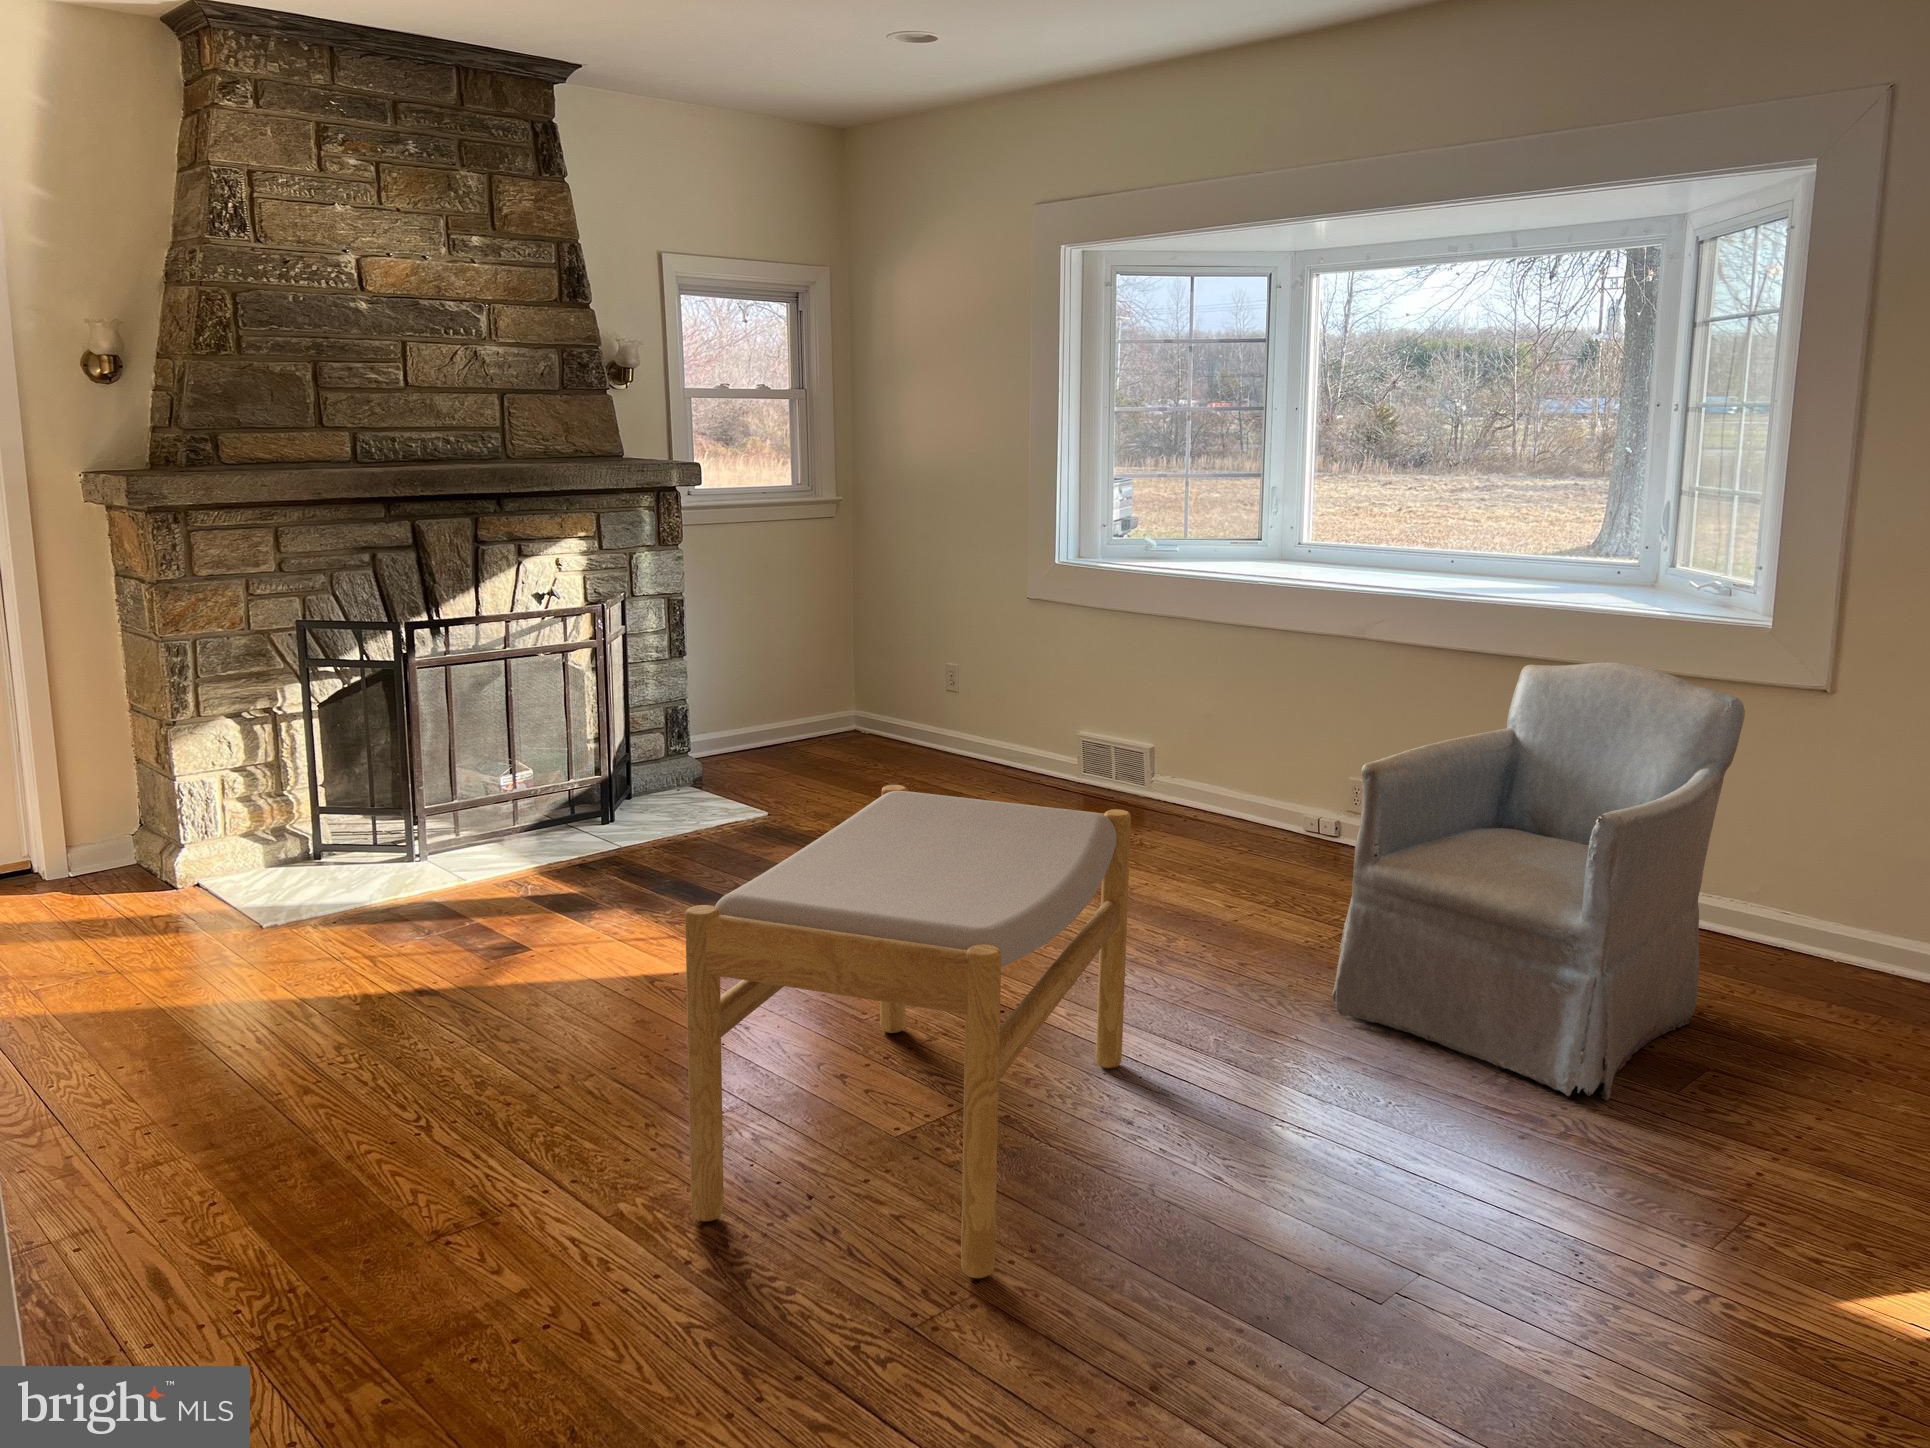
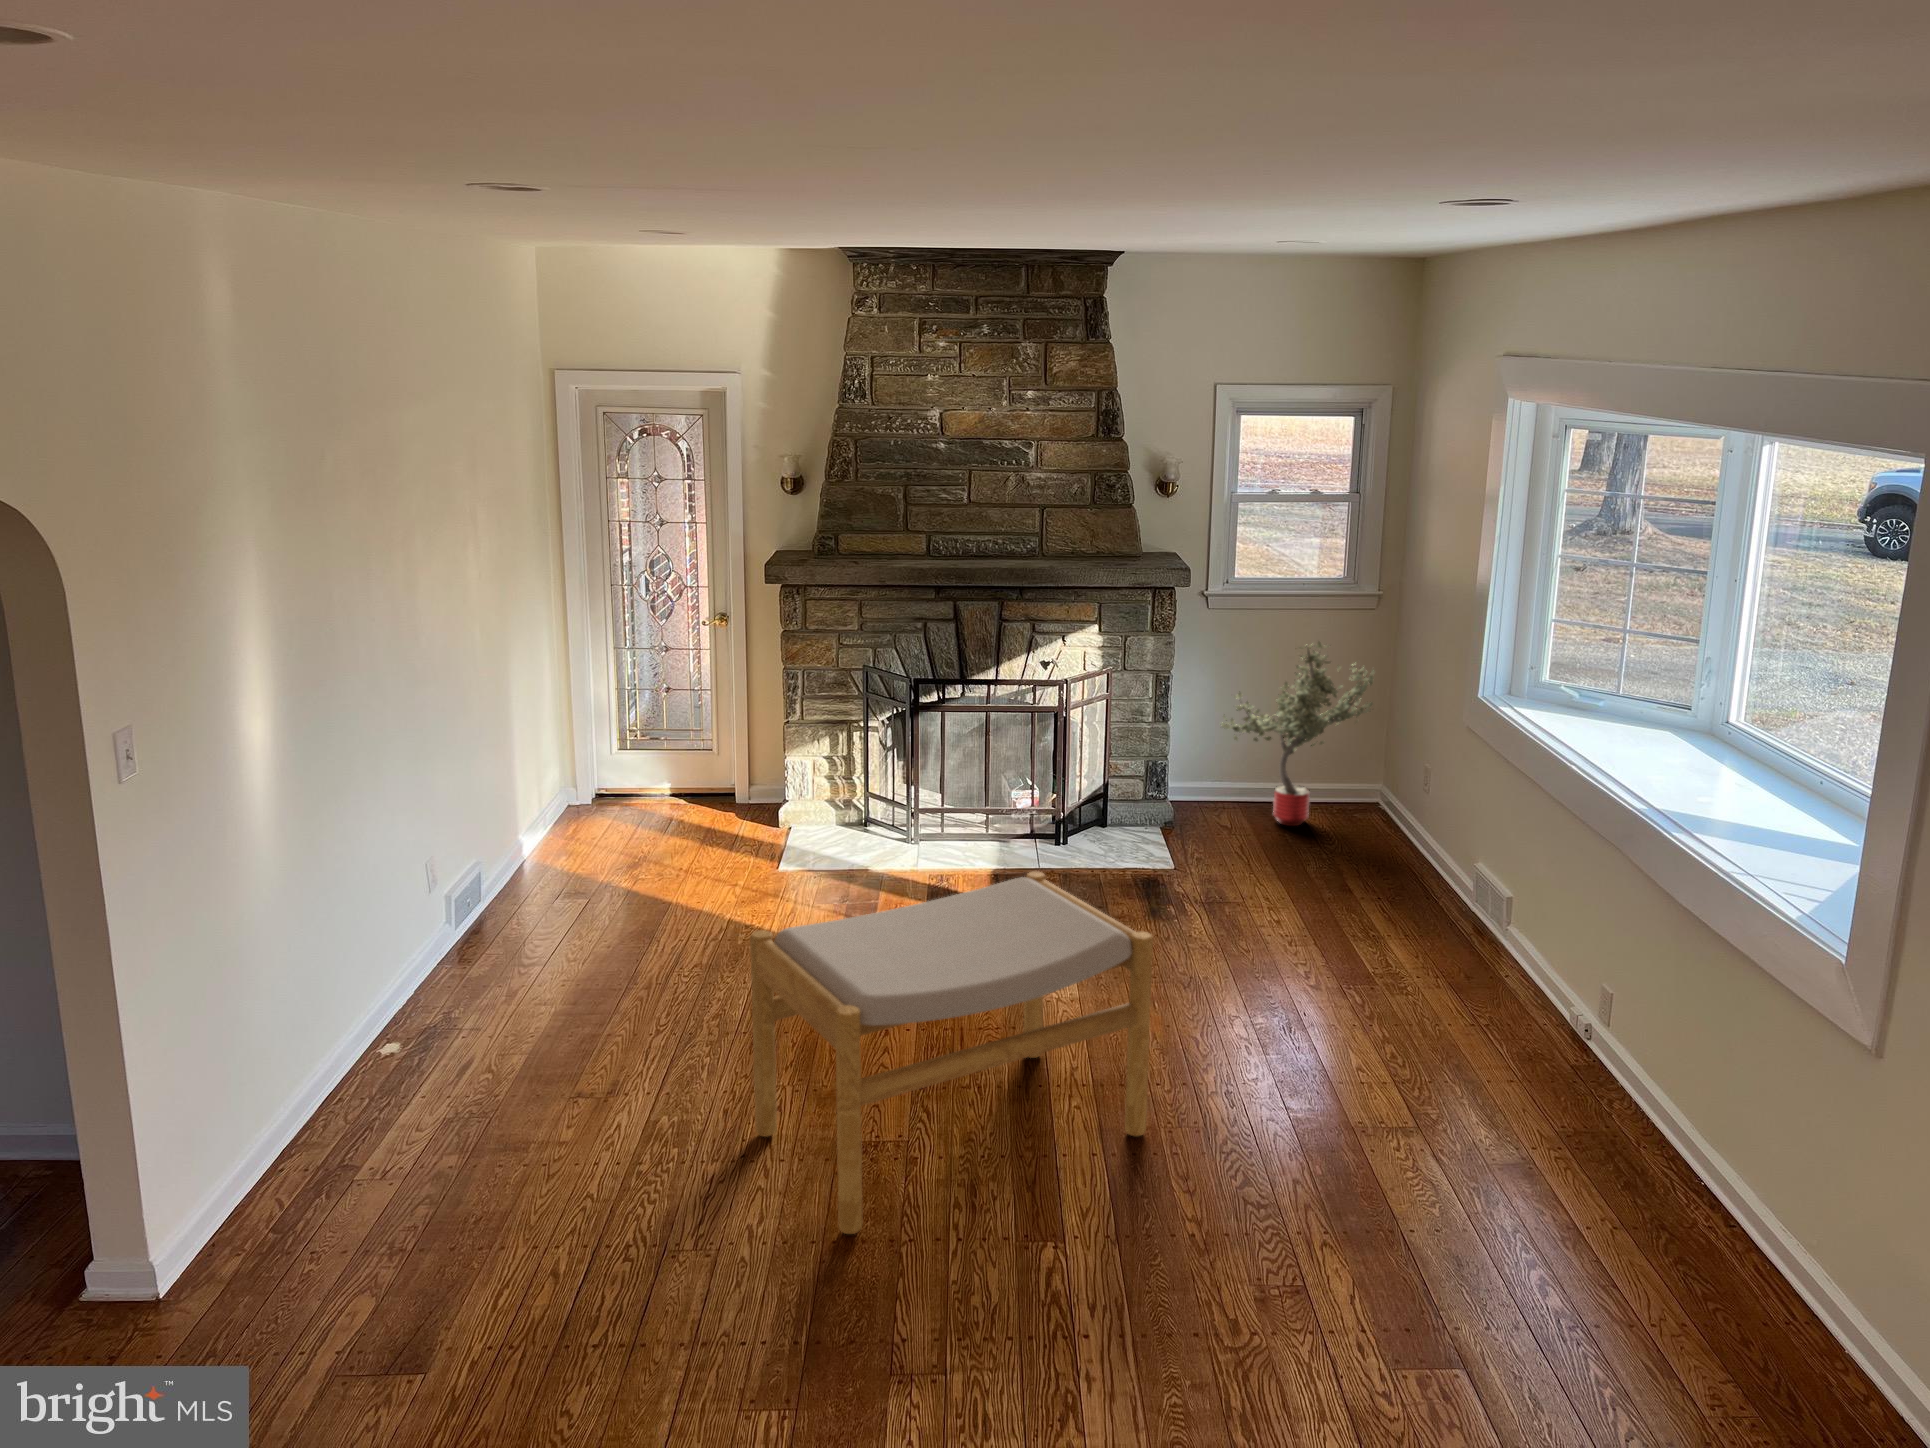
potted tree: none [732,547,892,765] -> present [1221,642,1375,826]
armchair: present [1332,662,1745,1101] -> none [1368,886,1815,1320]

